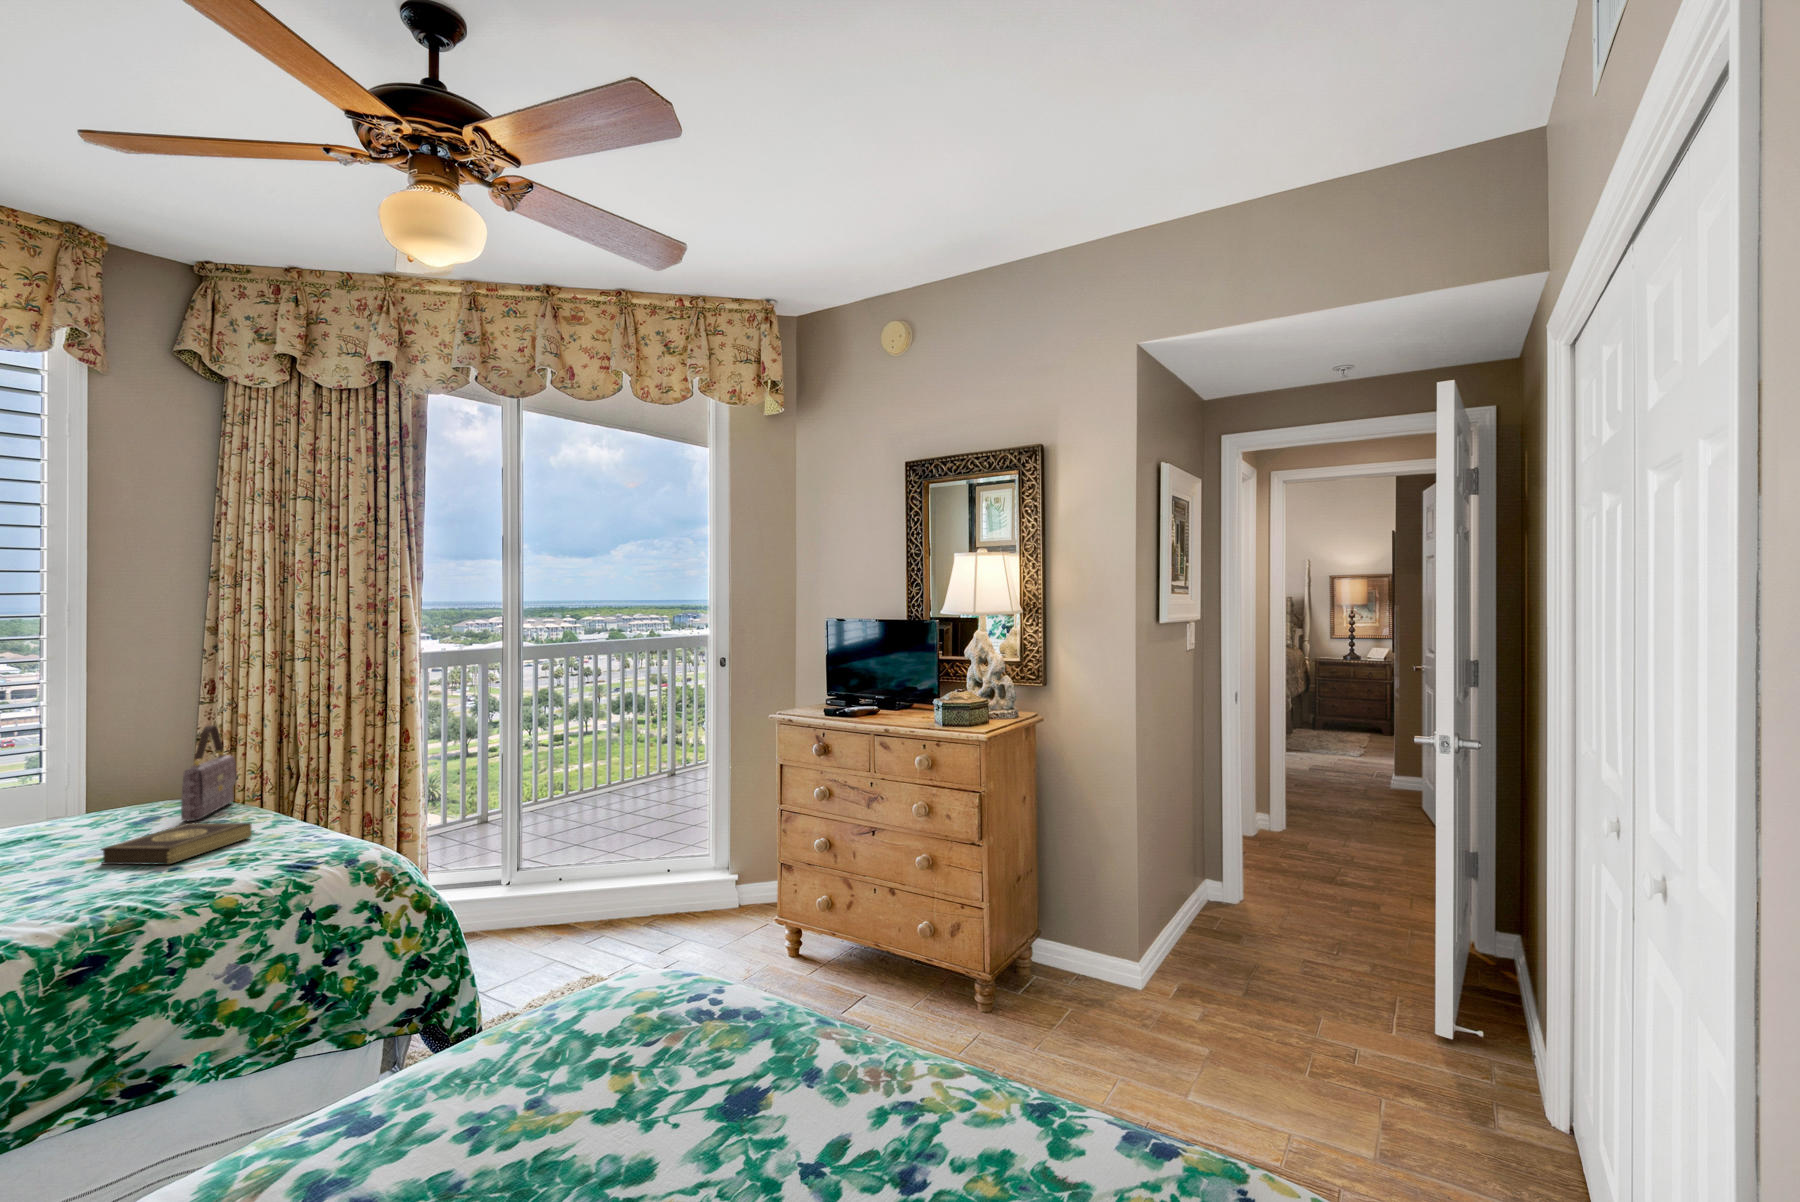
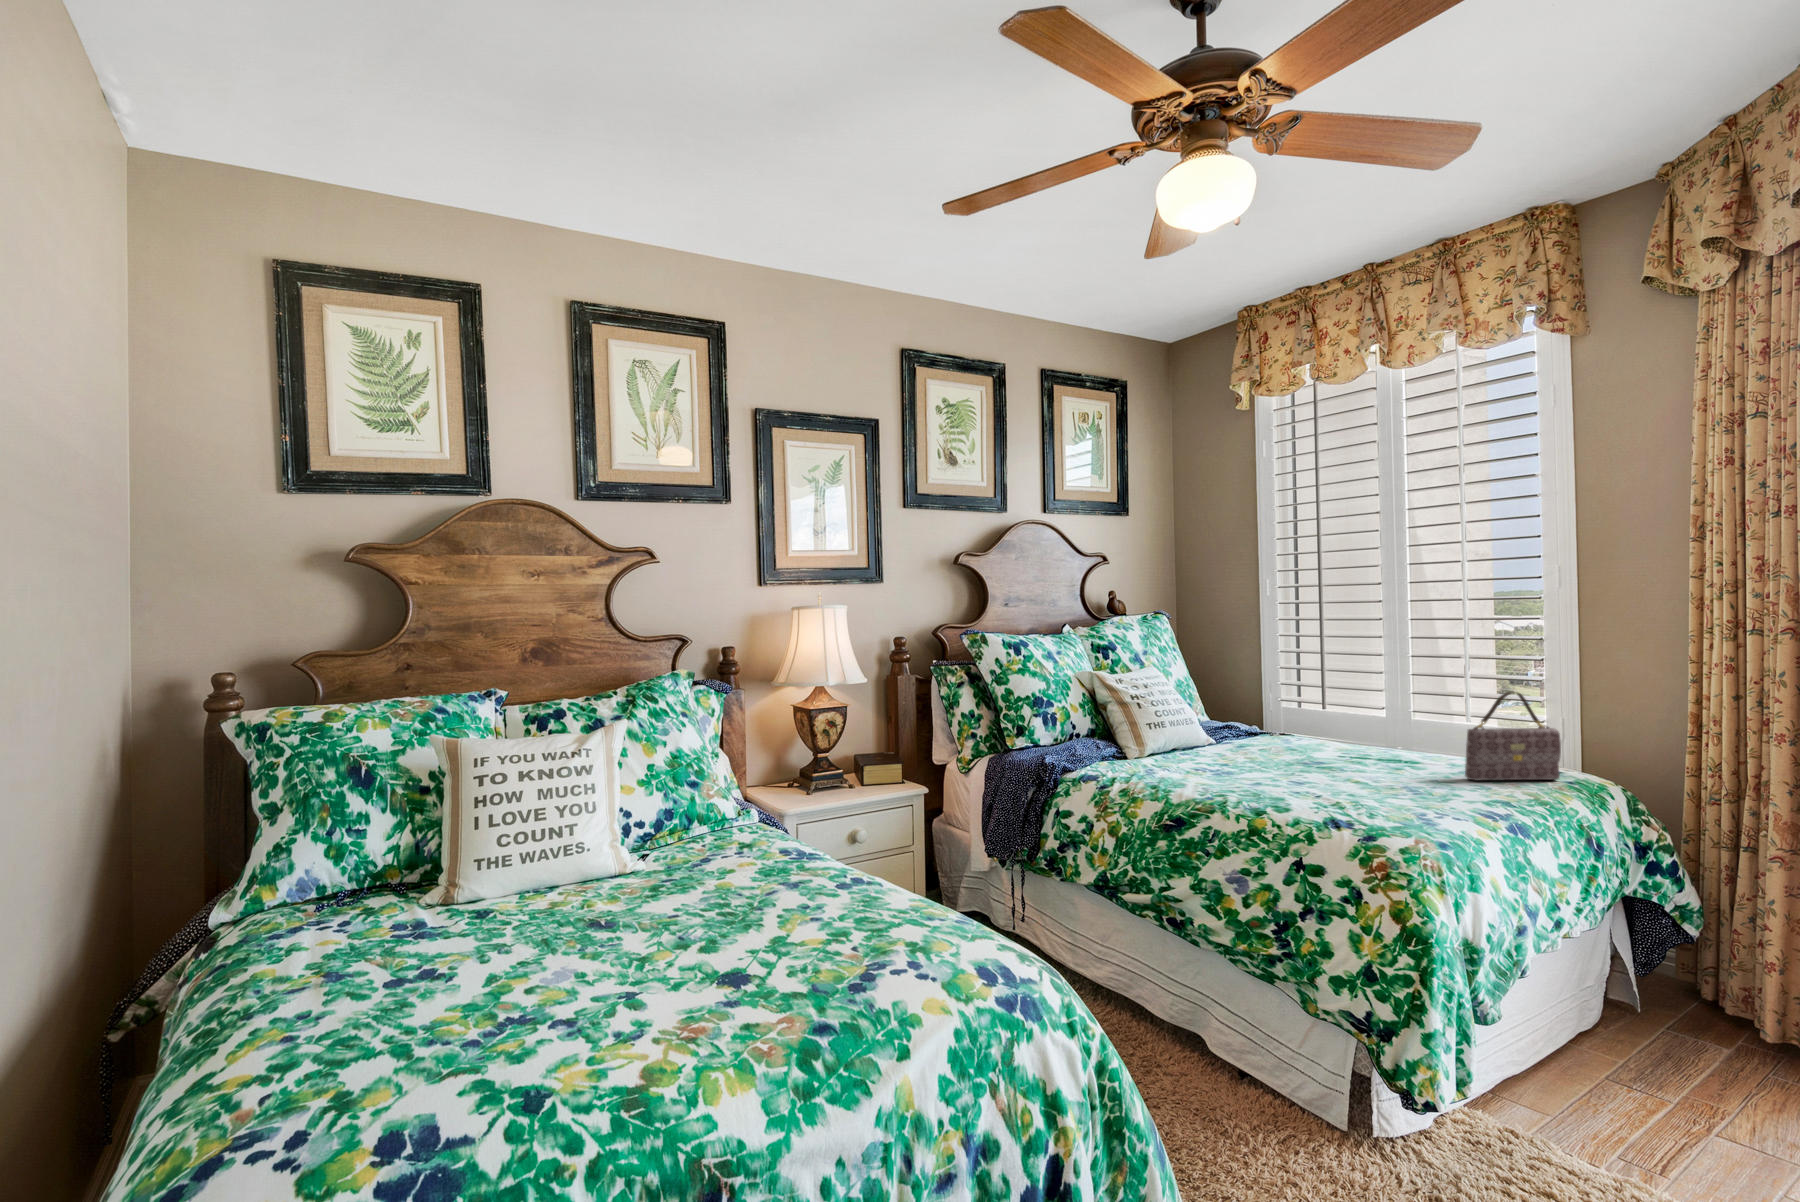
book: present [101,823,252,865] -> none [1324,767,1420,799]

